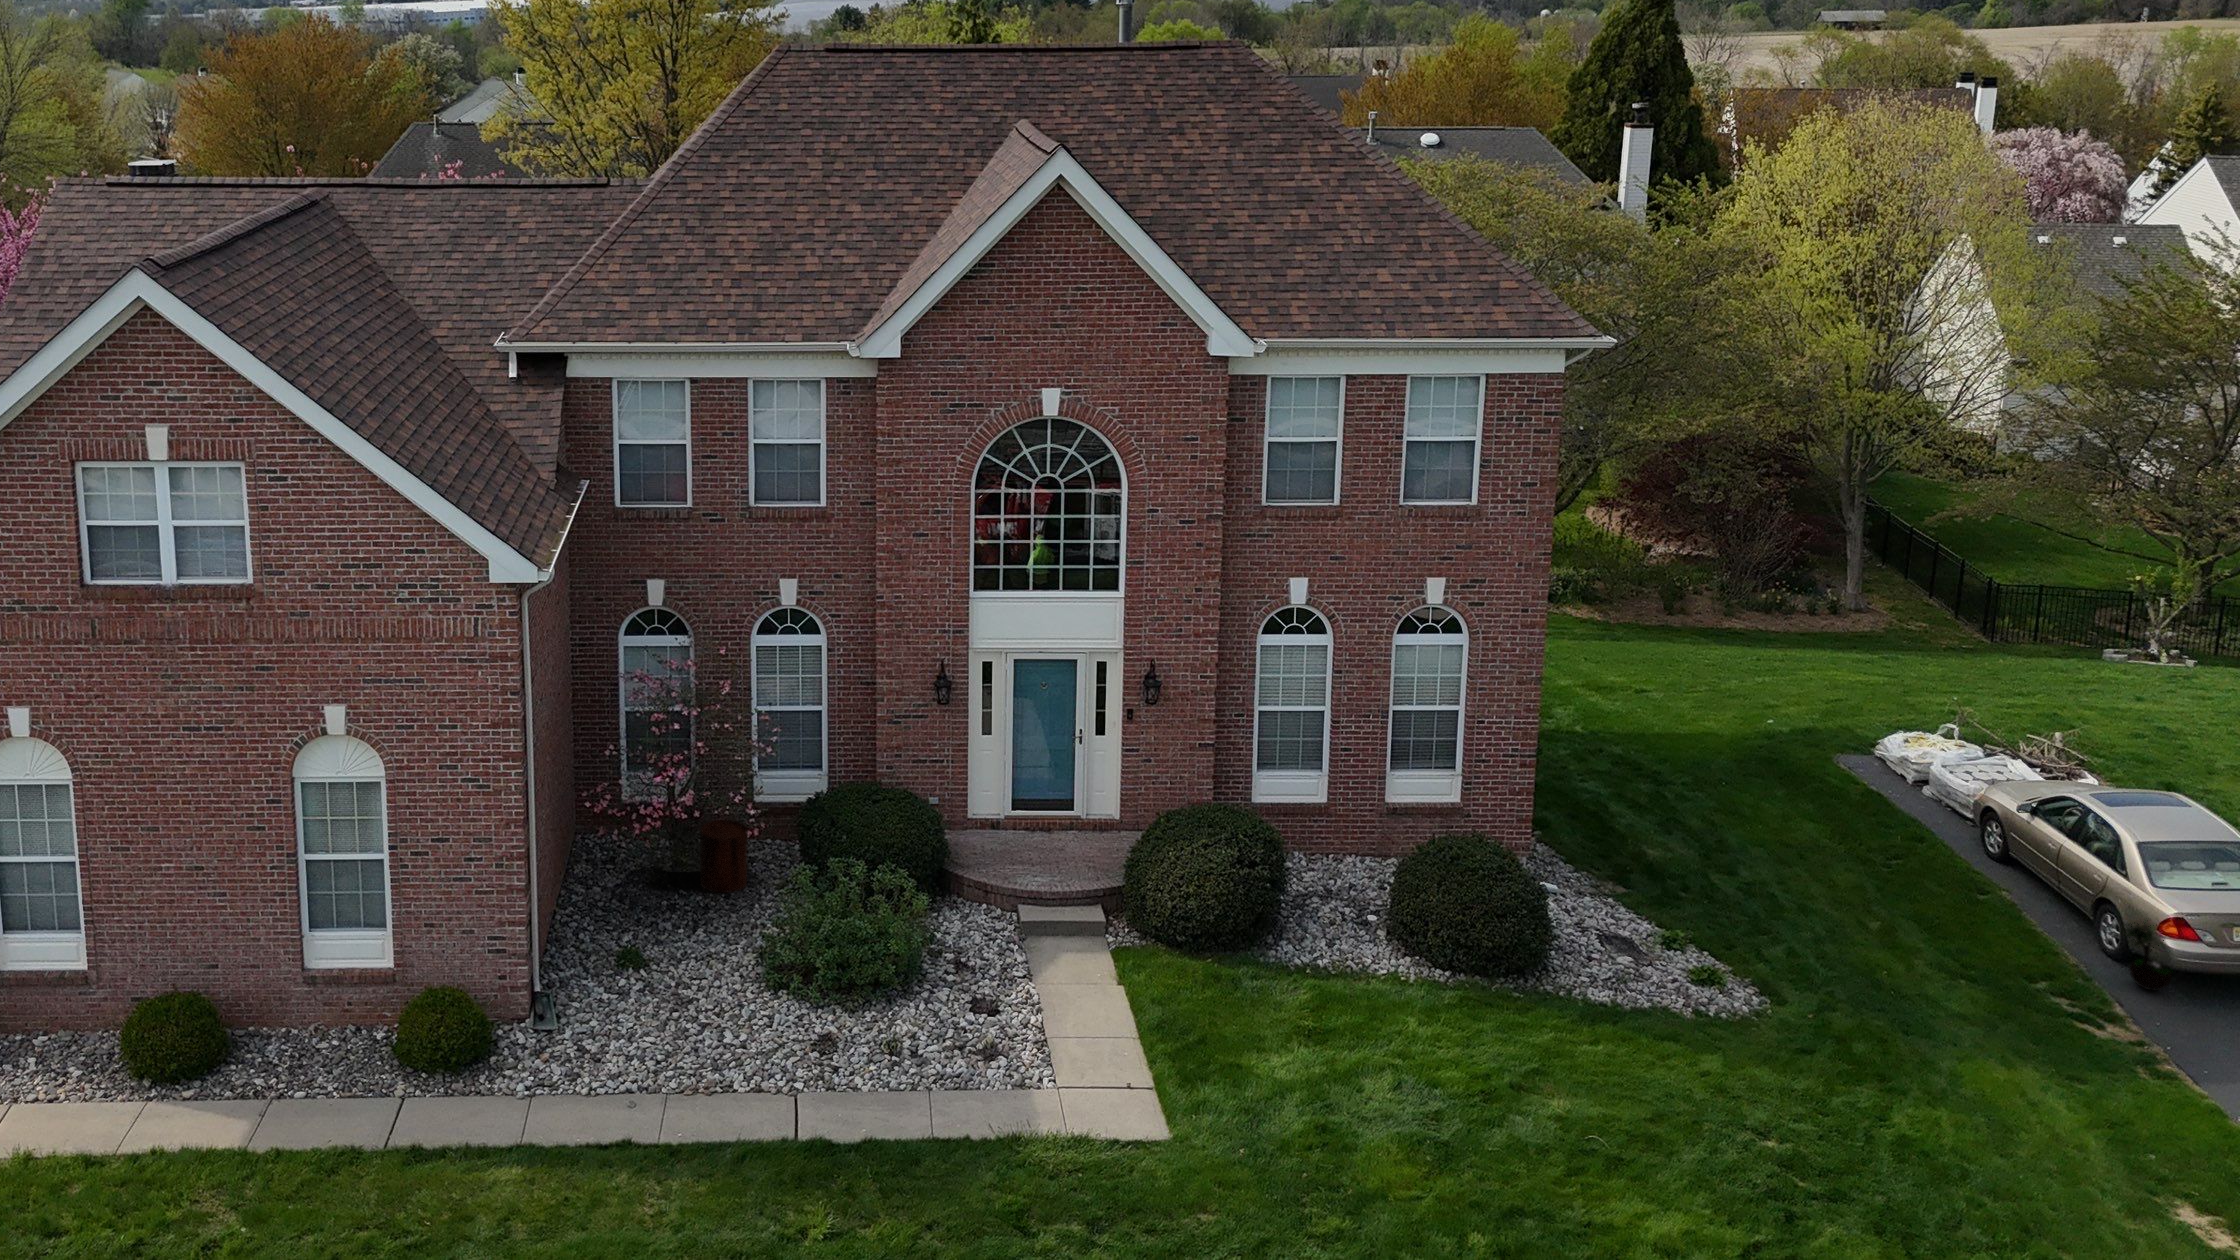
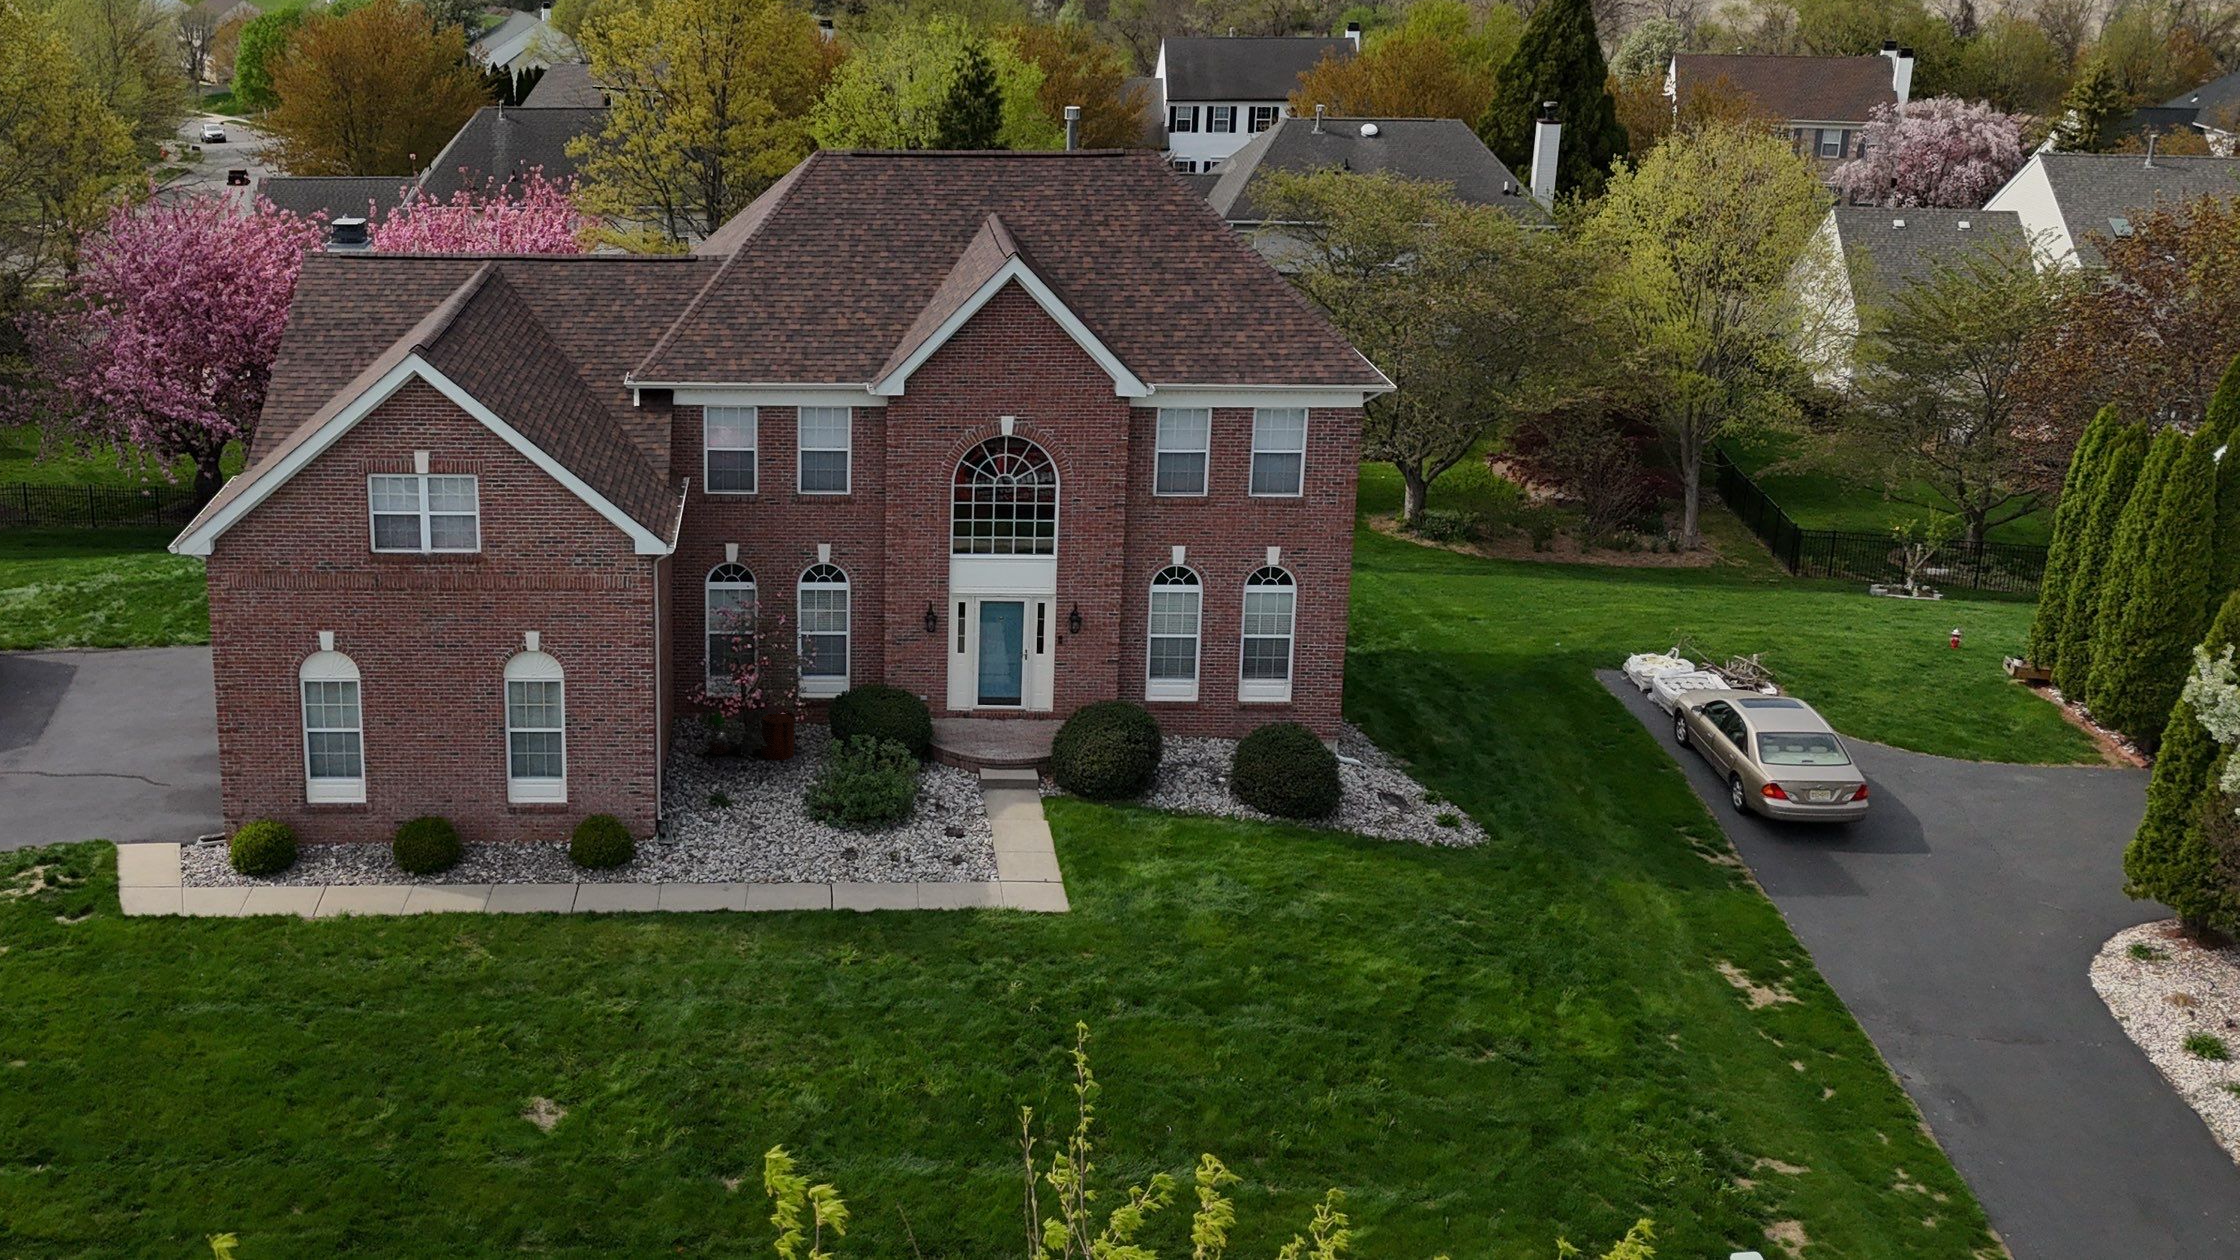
potted tree: present [2124,922,2172,991] -> present [701,711,729,755]

